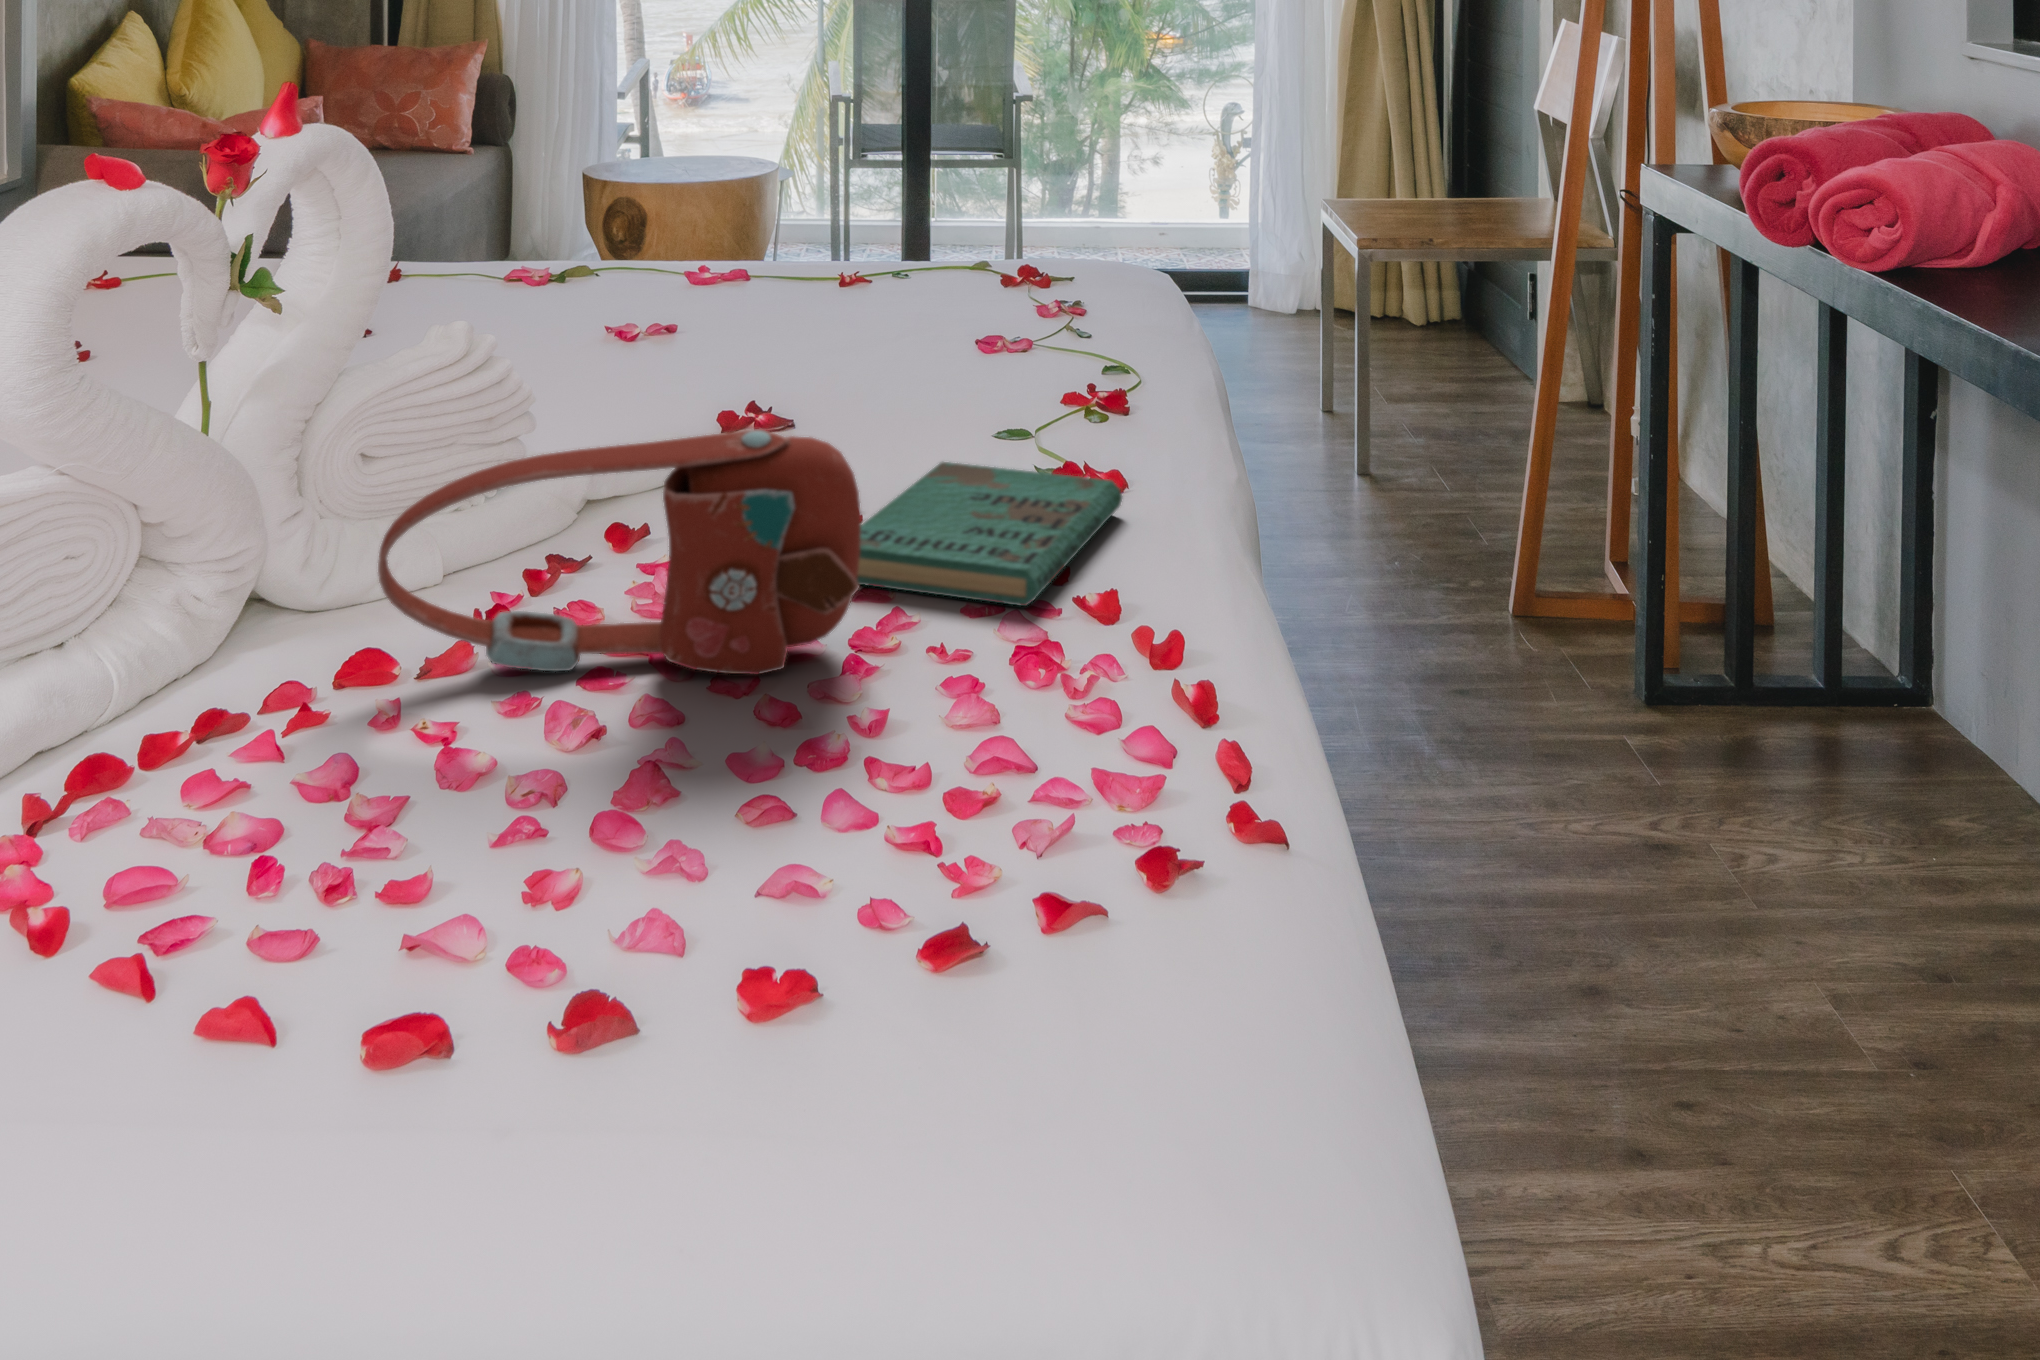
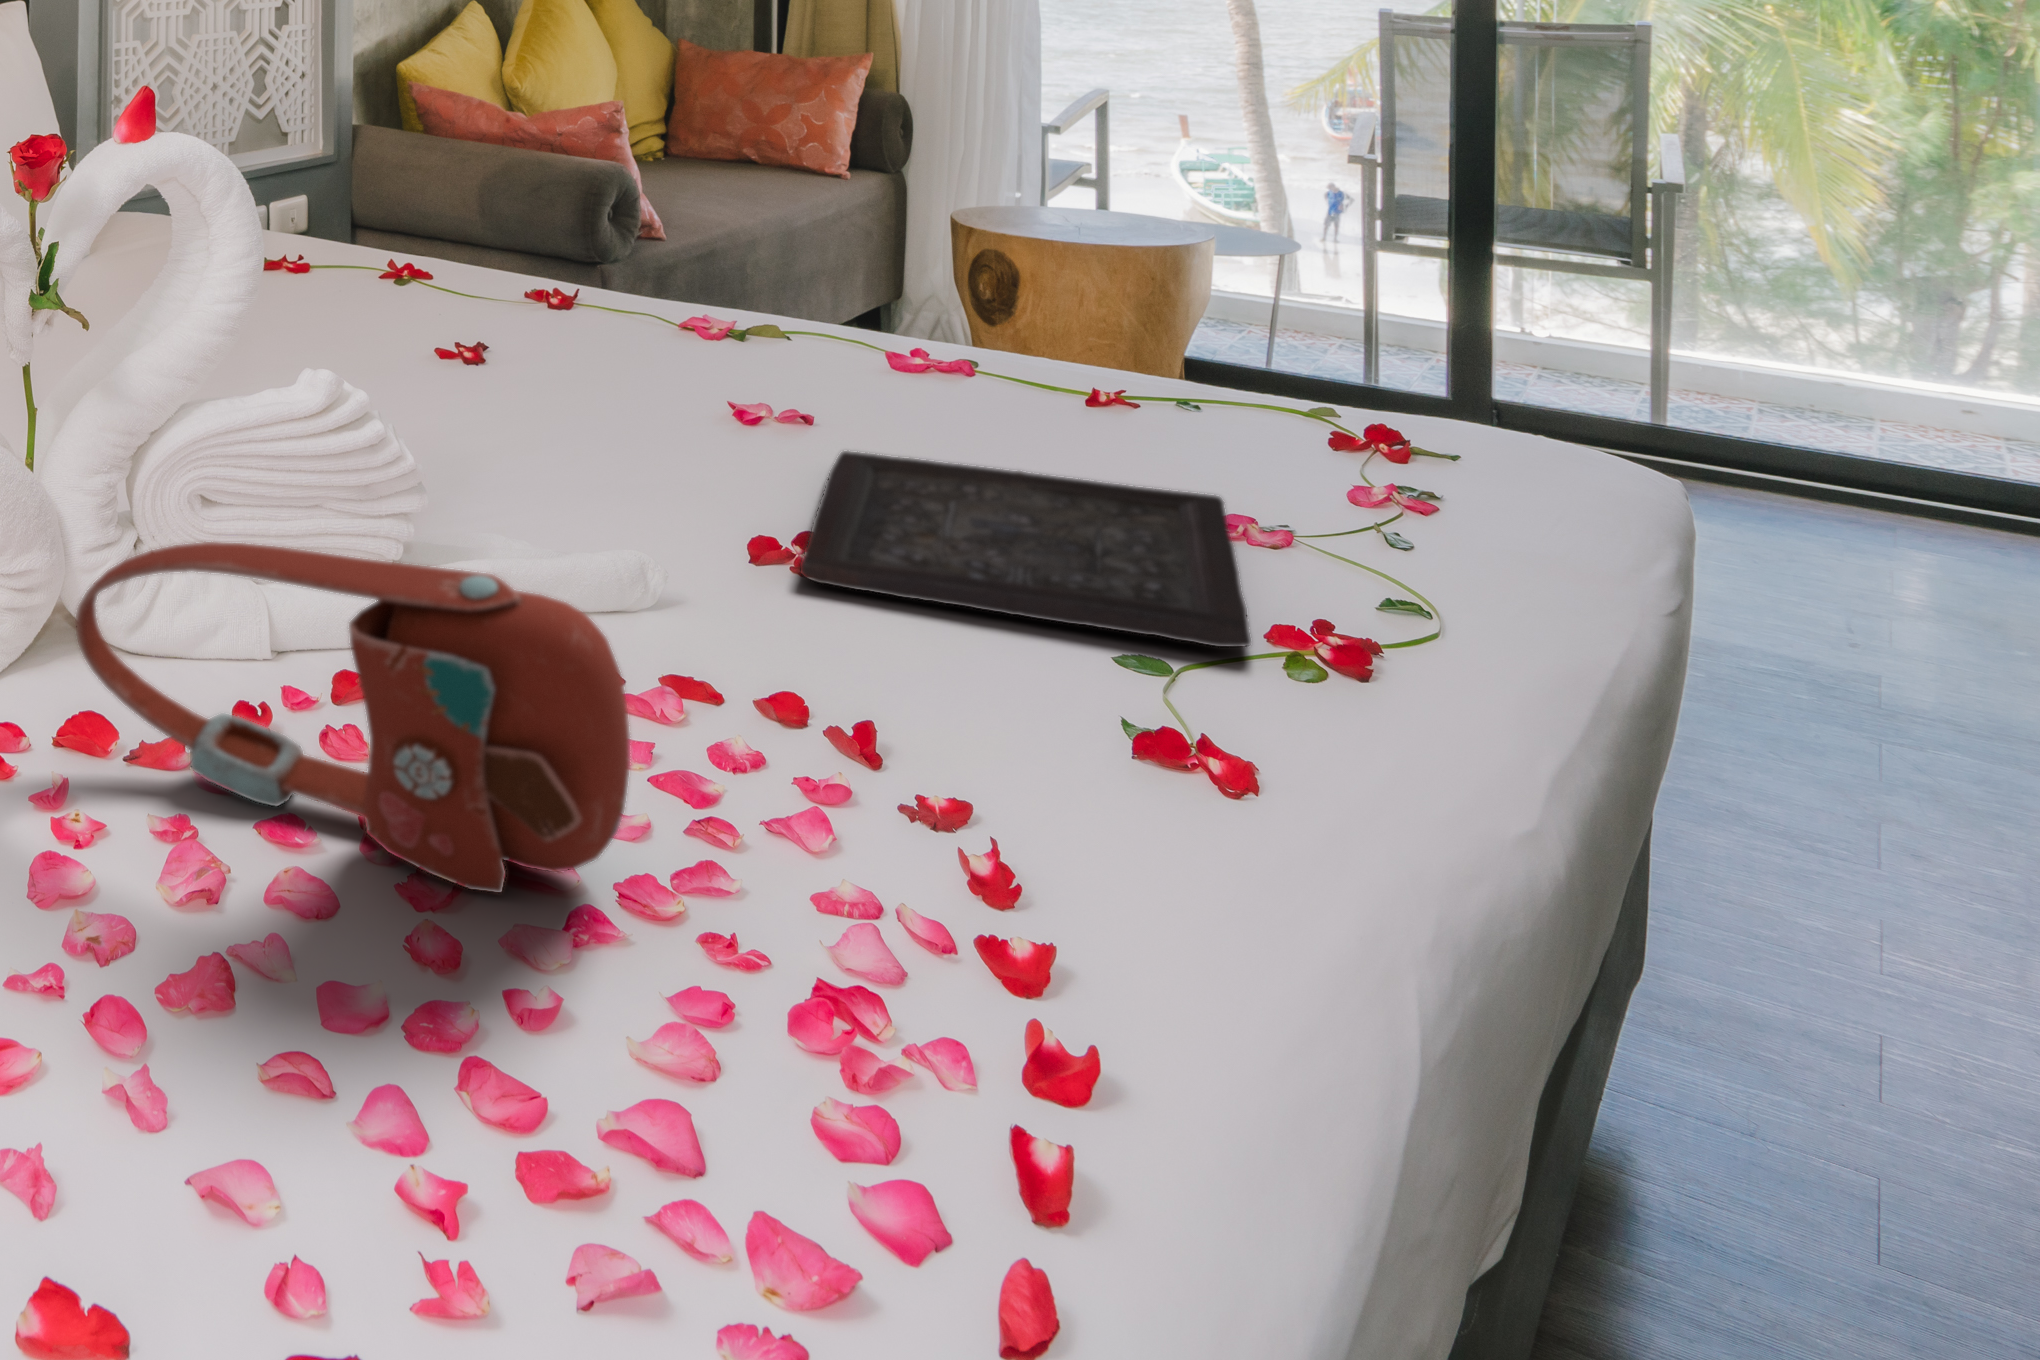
tray: none [736,325,1070,433] -> present [800,451,1251,647]
book: present [857,462,1122,606] -> none [684,674,1206,922]

